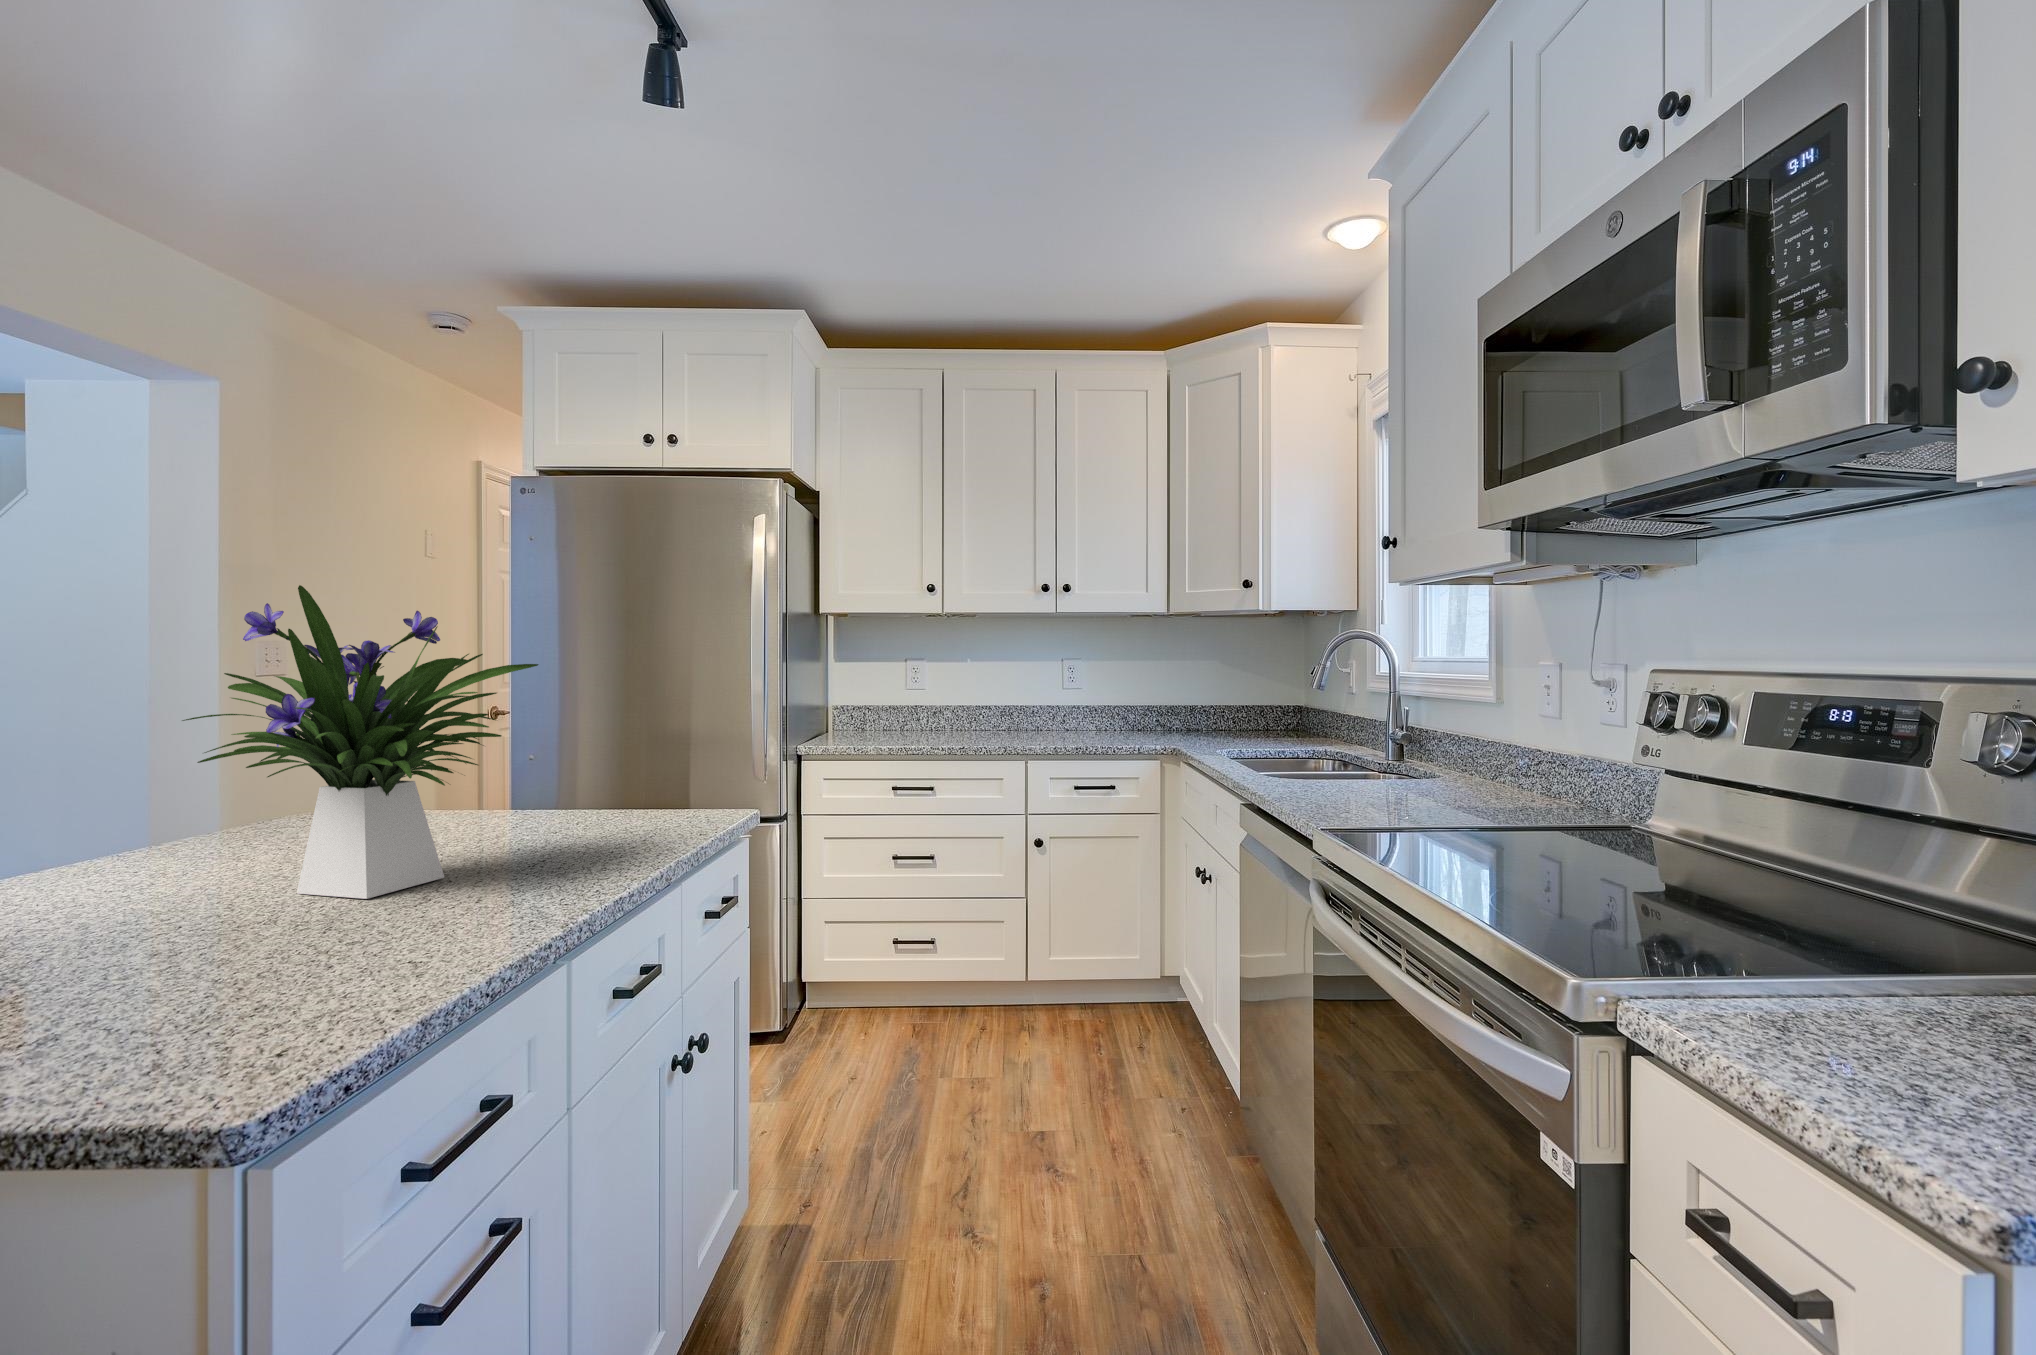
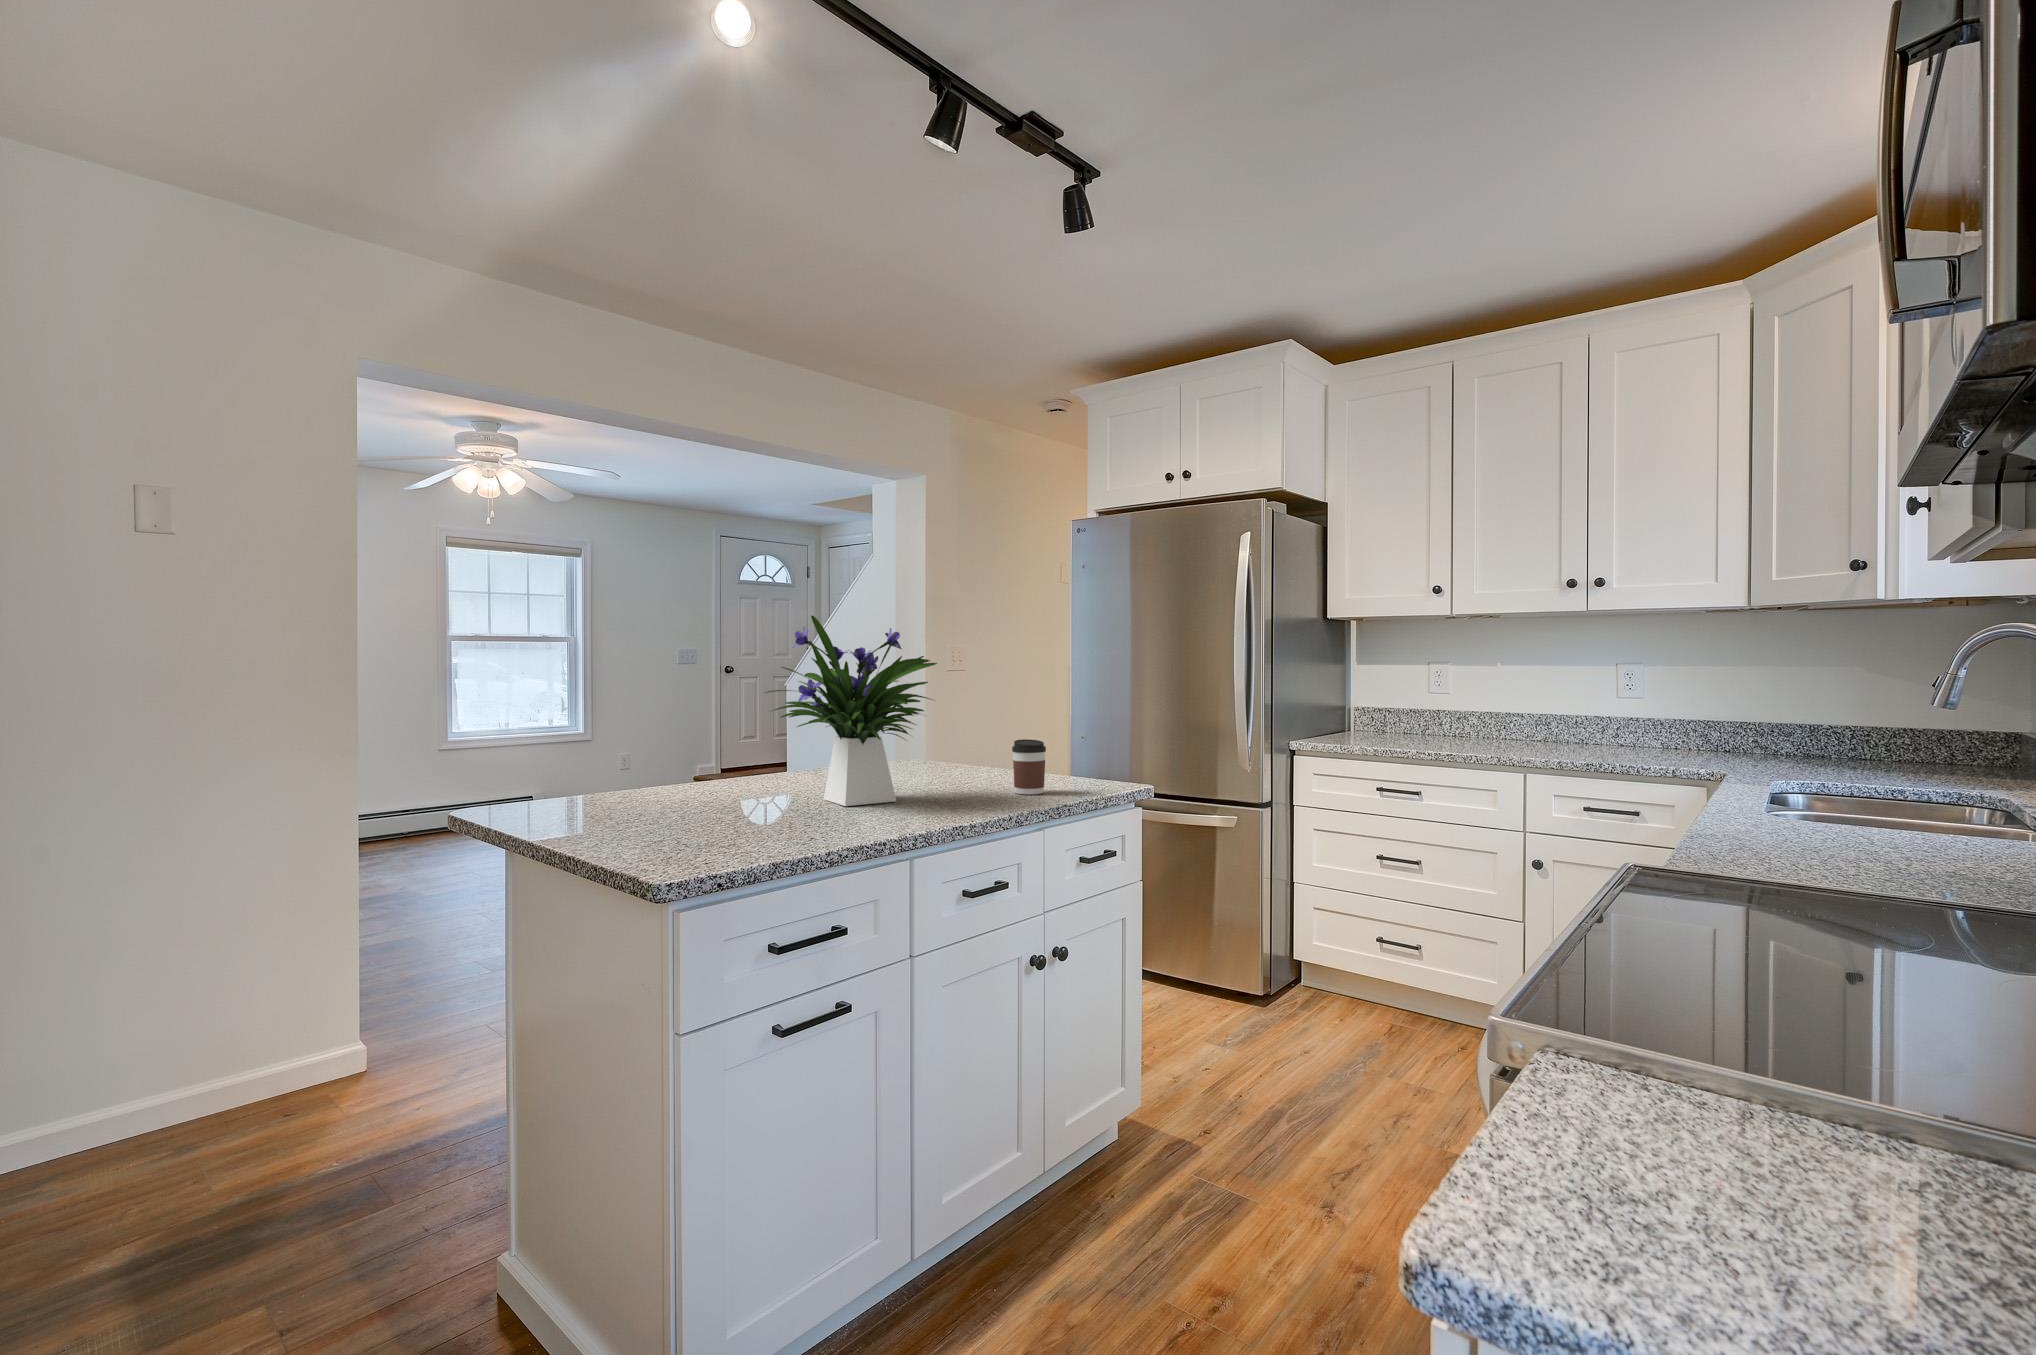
coffee cup: none [596,766,645,841] -> present [1012,739,1046,794]

